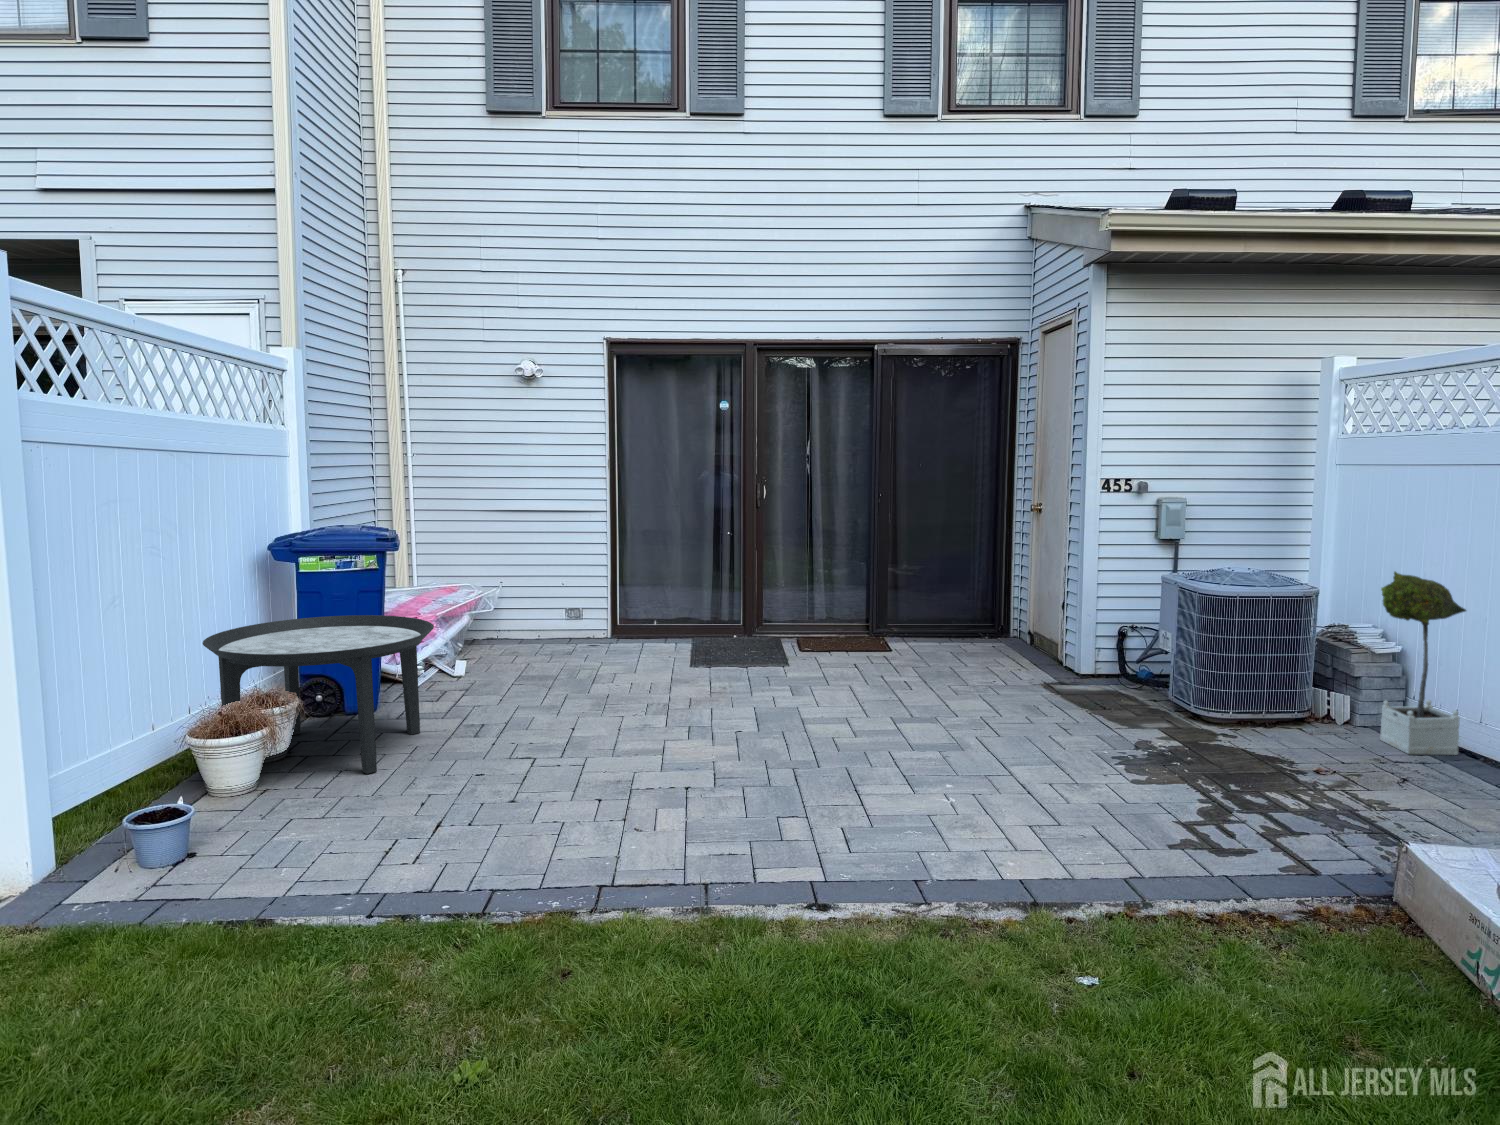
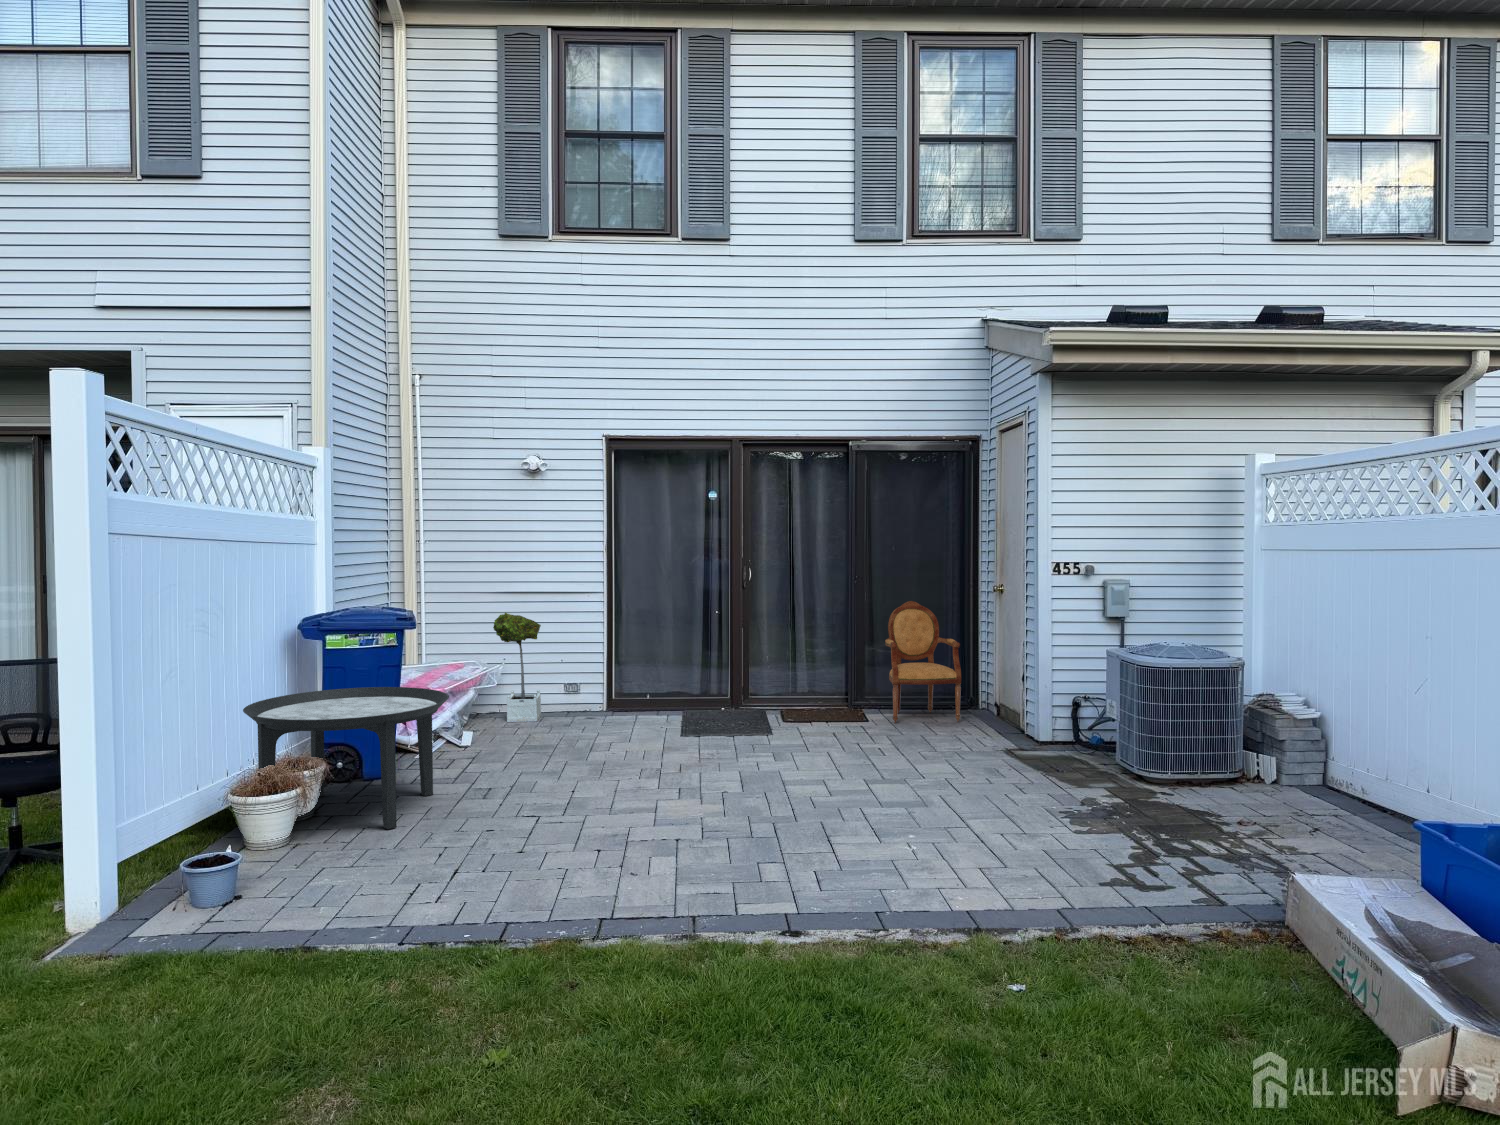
armchair: none [913,521,995,653] -> present [885,601,961,723]
potted tree: present [1380,572,1466,755] -> present [493,613,541,722]

